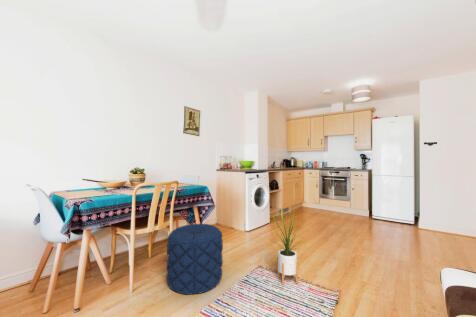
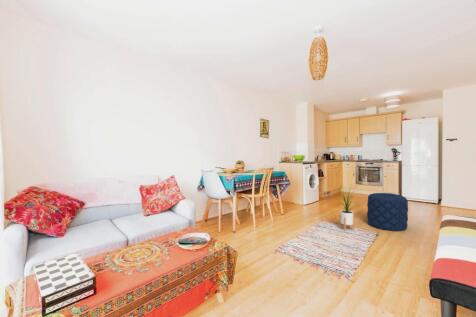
pouf: present [167,224,223,294] -> present [367,193,408,231]

